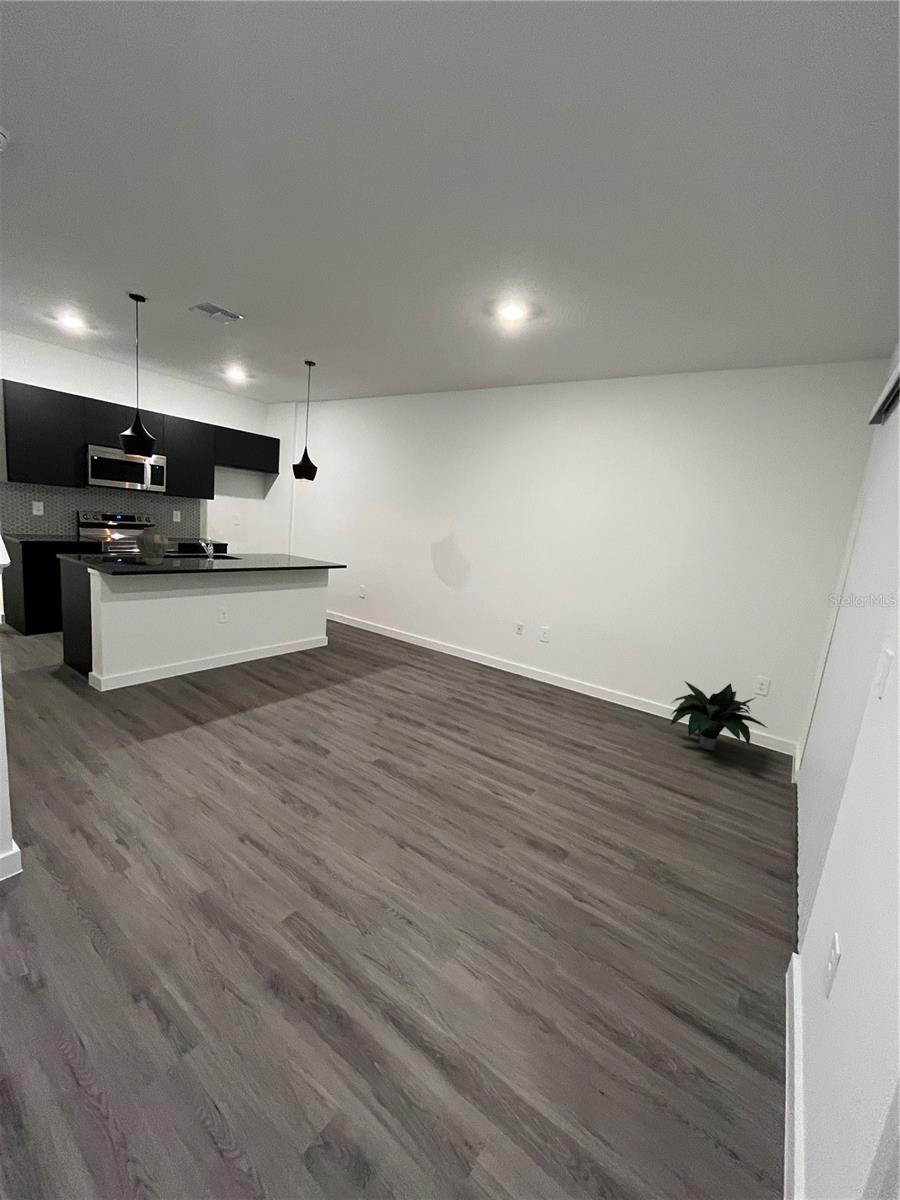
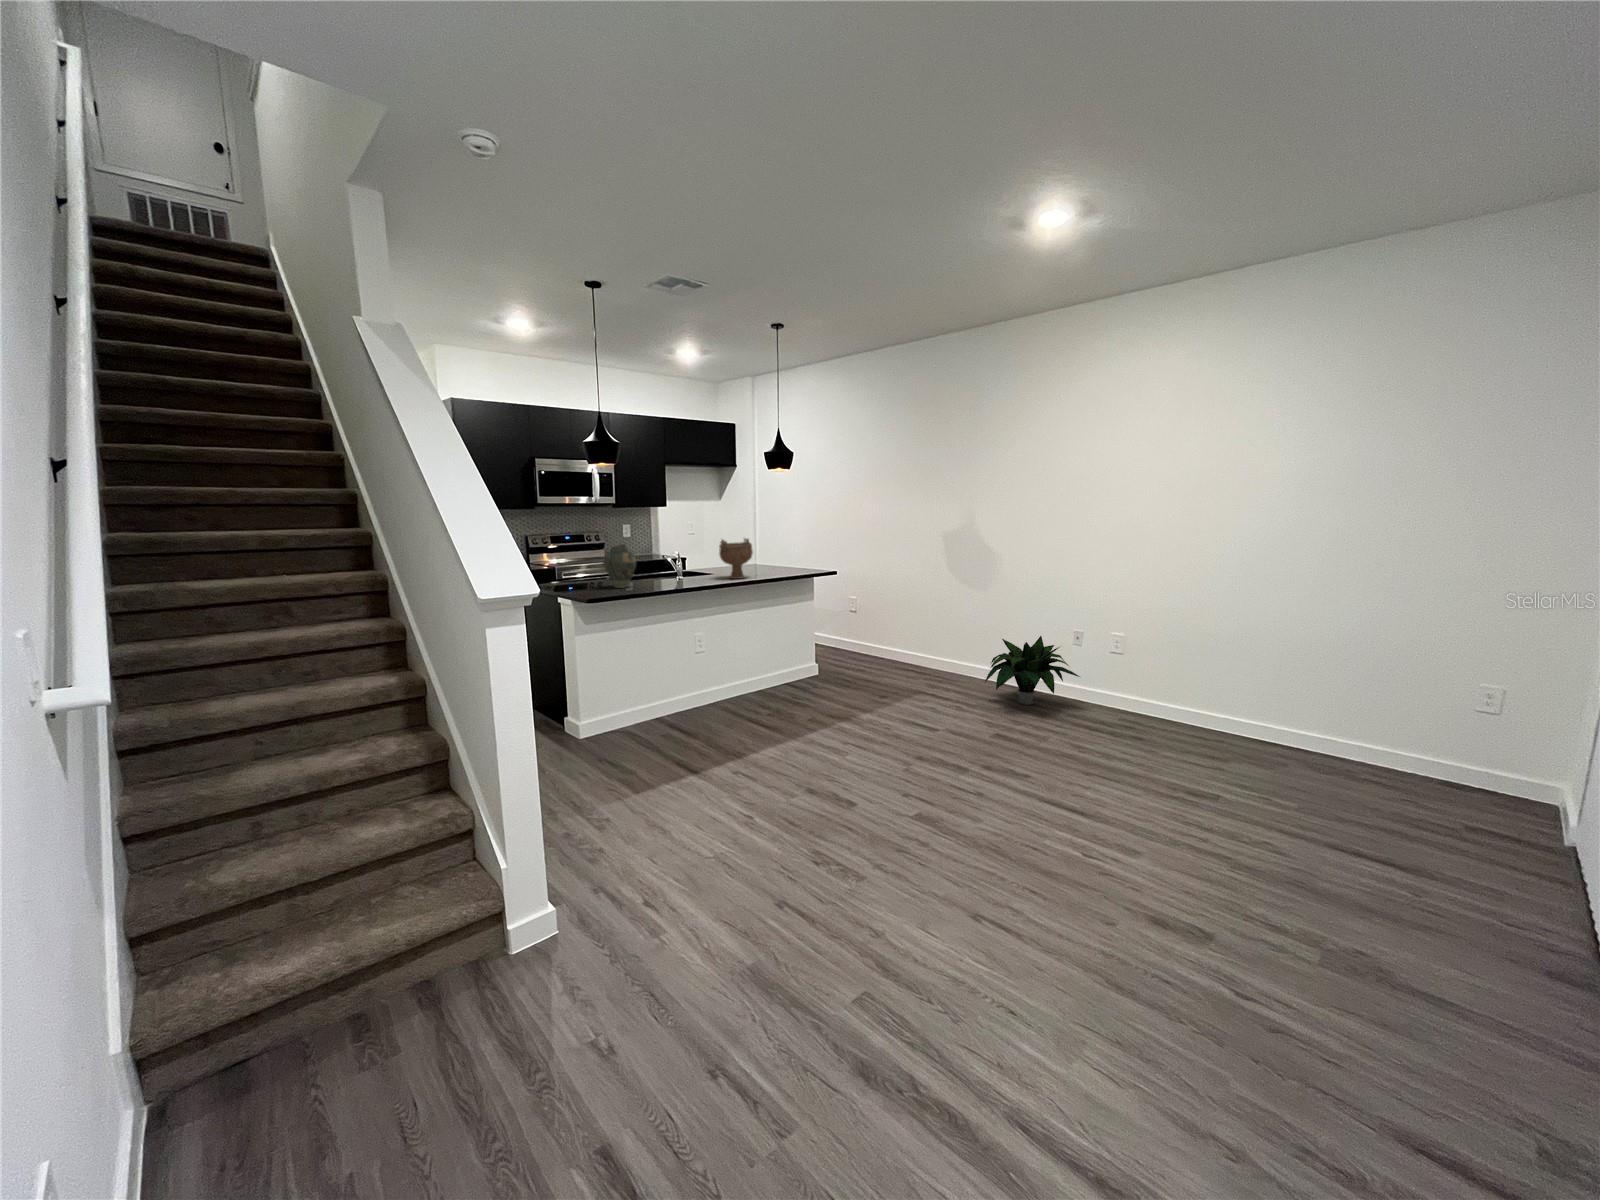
decorative bowl: none [248,531,277,565] -> present [719,538,753,579]
potted plant: present [670,681,767,750] -> present [985,636,1079,705]

